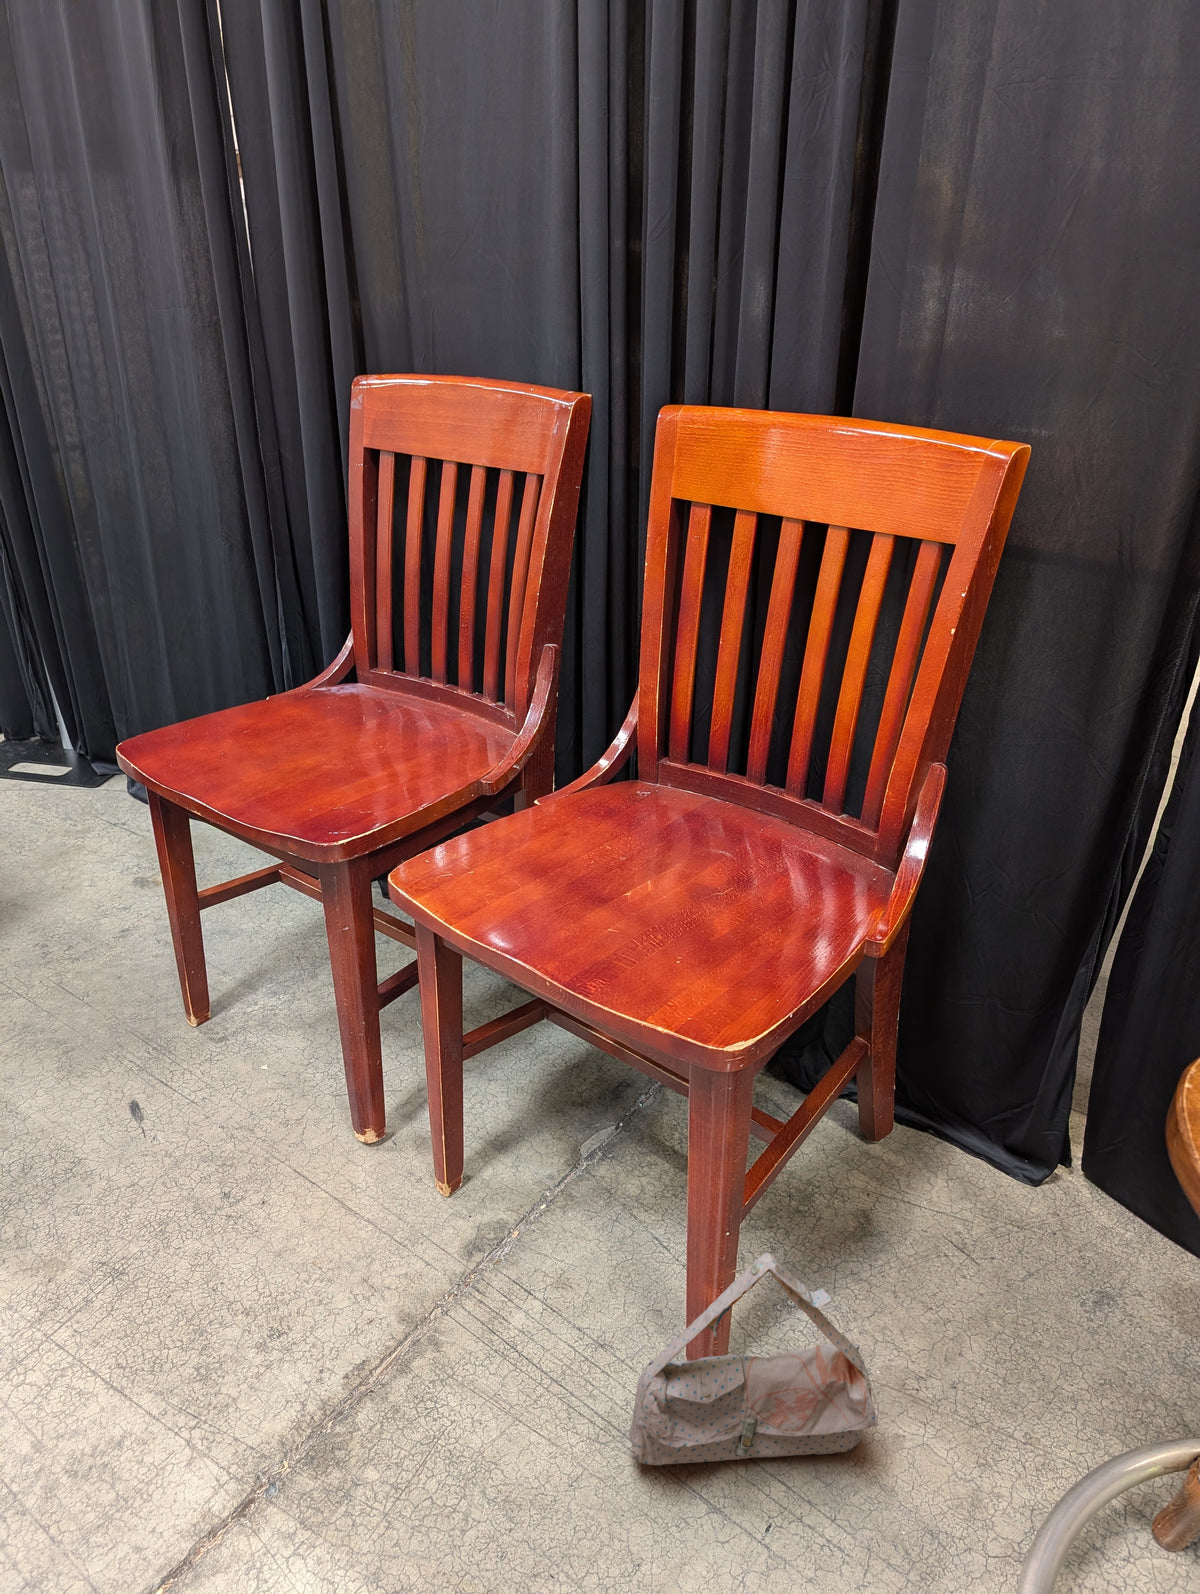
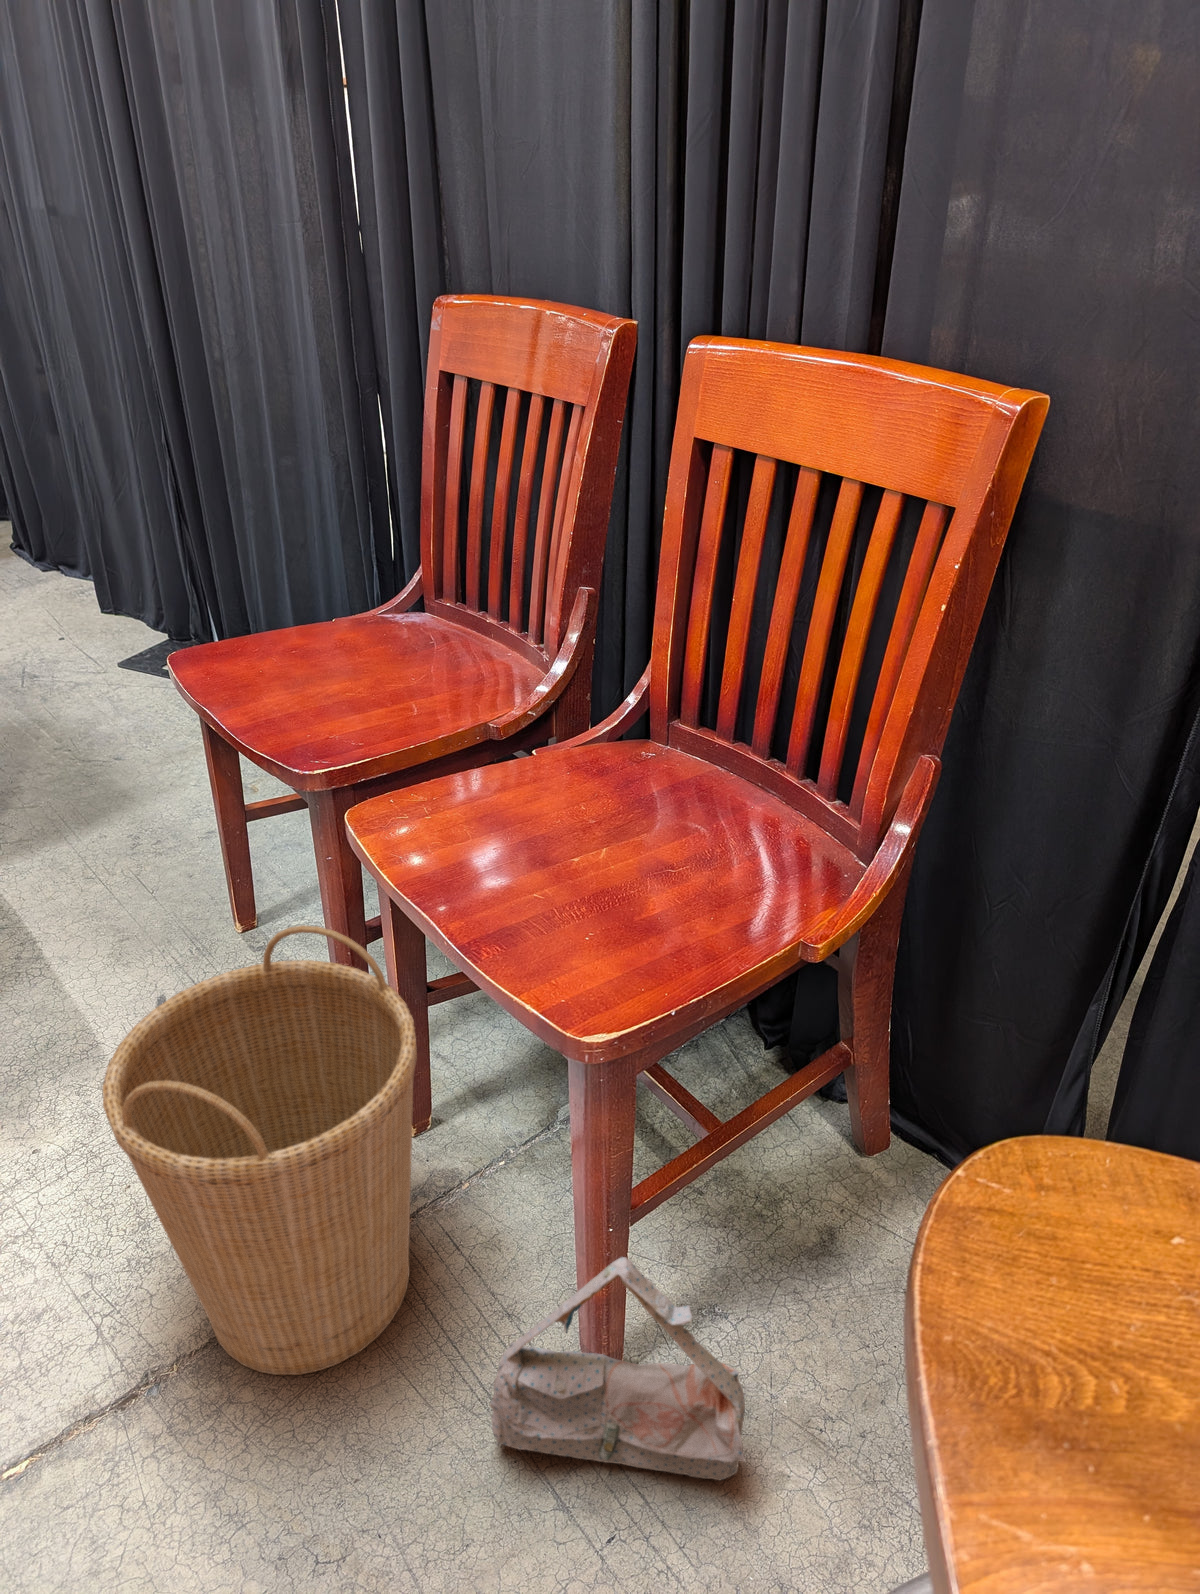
basket: none [216,991,521,1450] -> present [102,925,417,1375]

